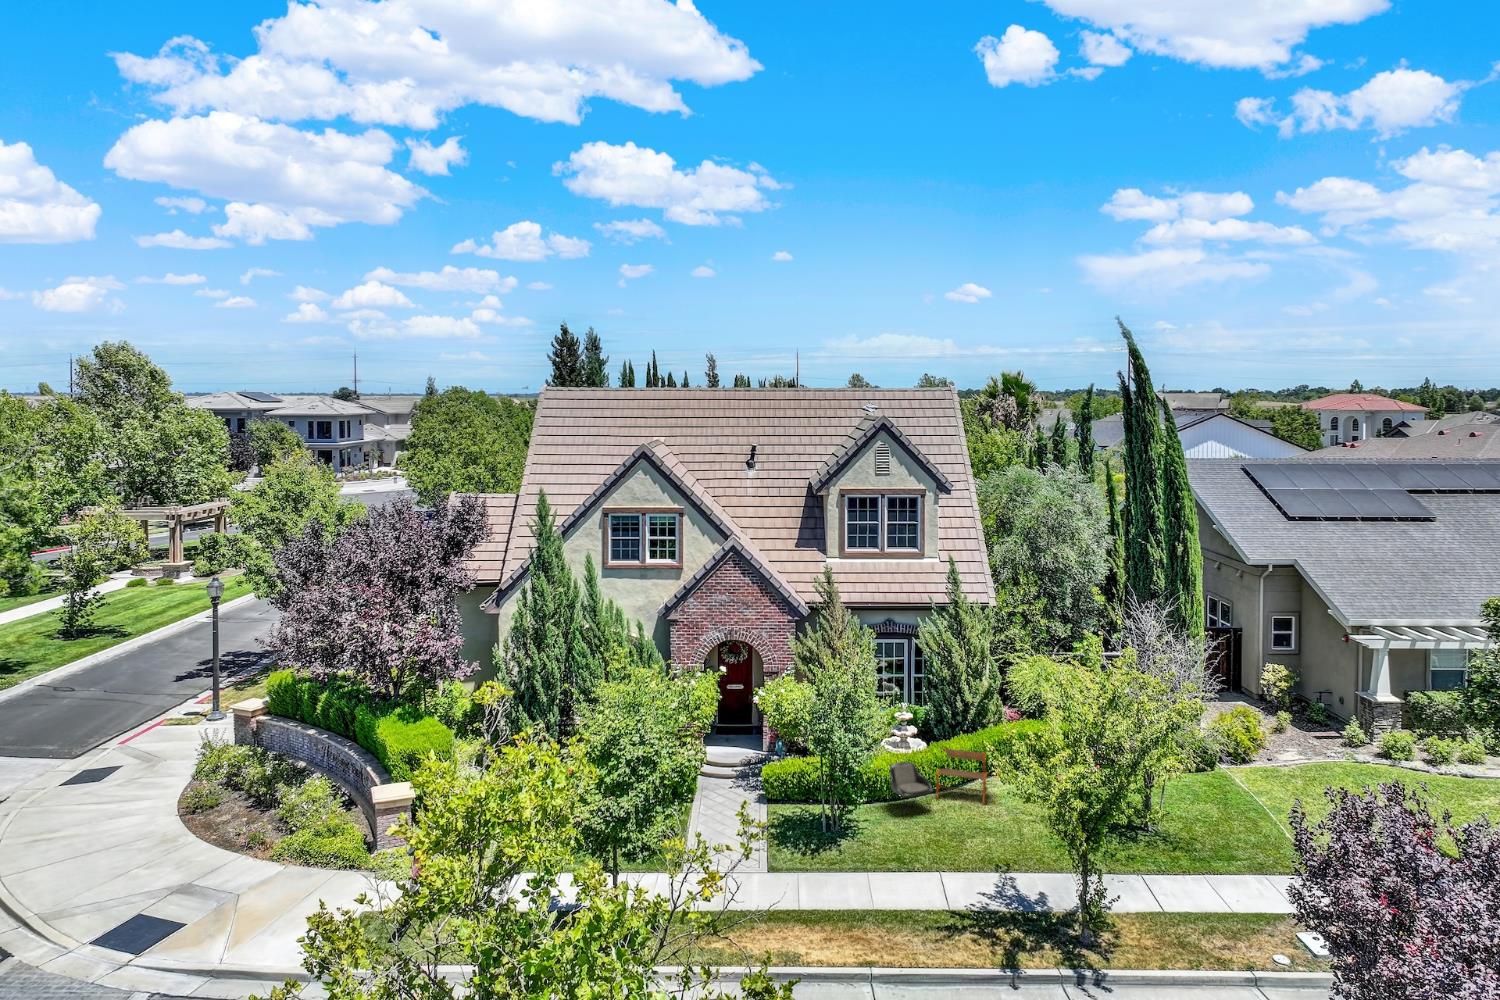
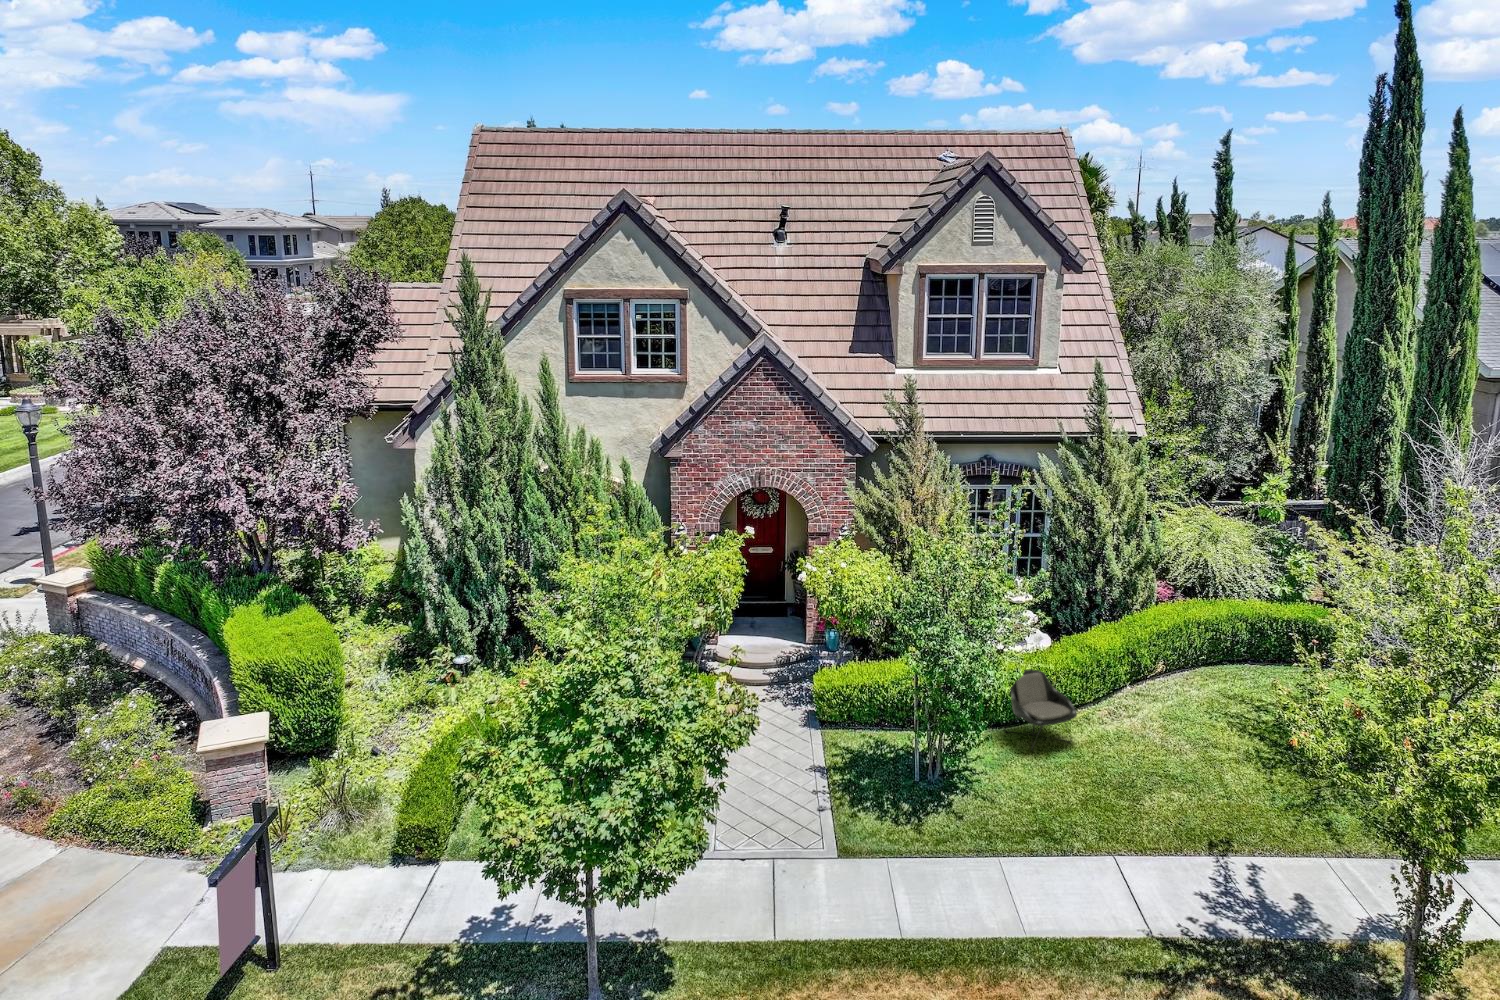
bench: present [936,748,988,805] -> none [1074,647,1153,733]

